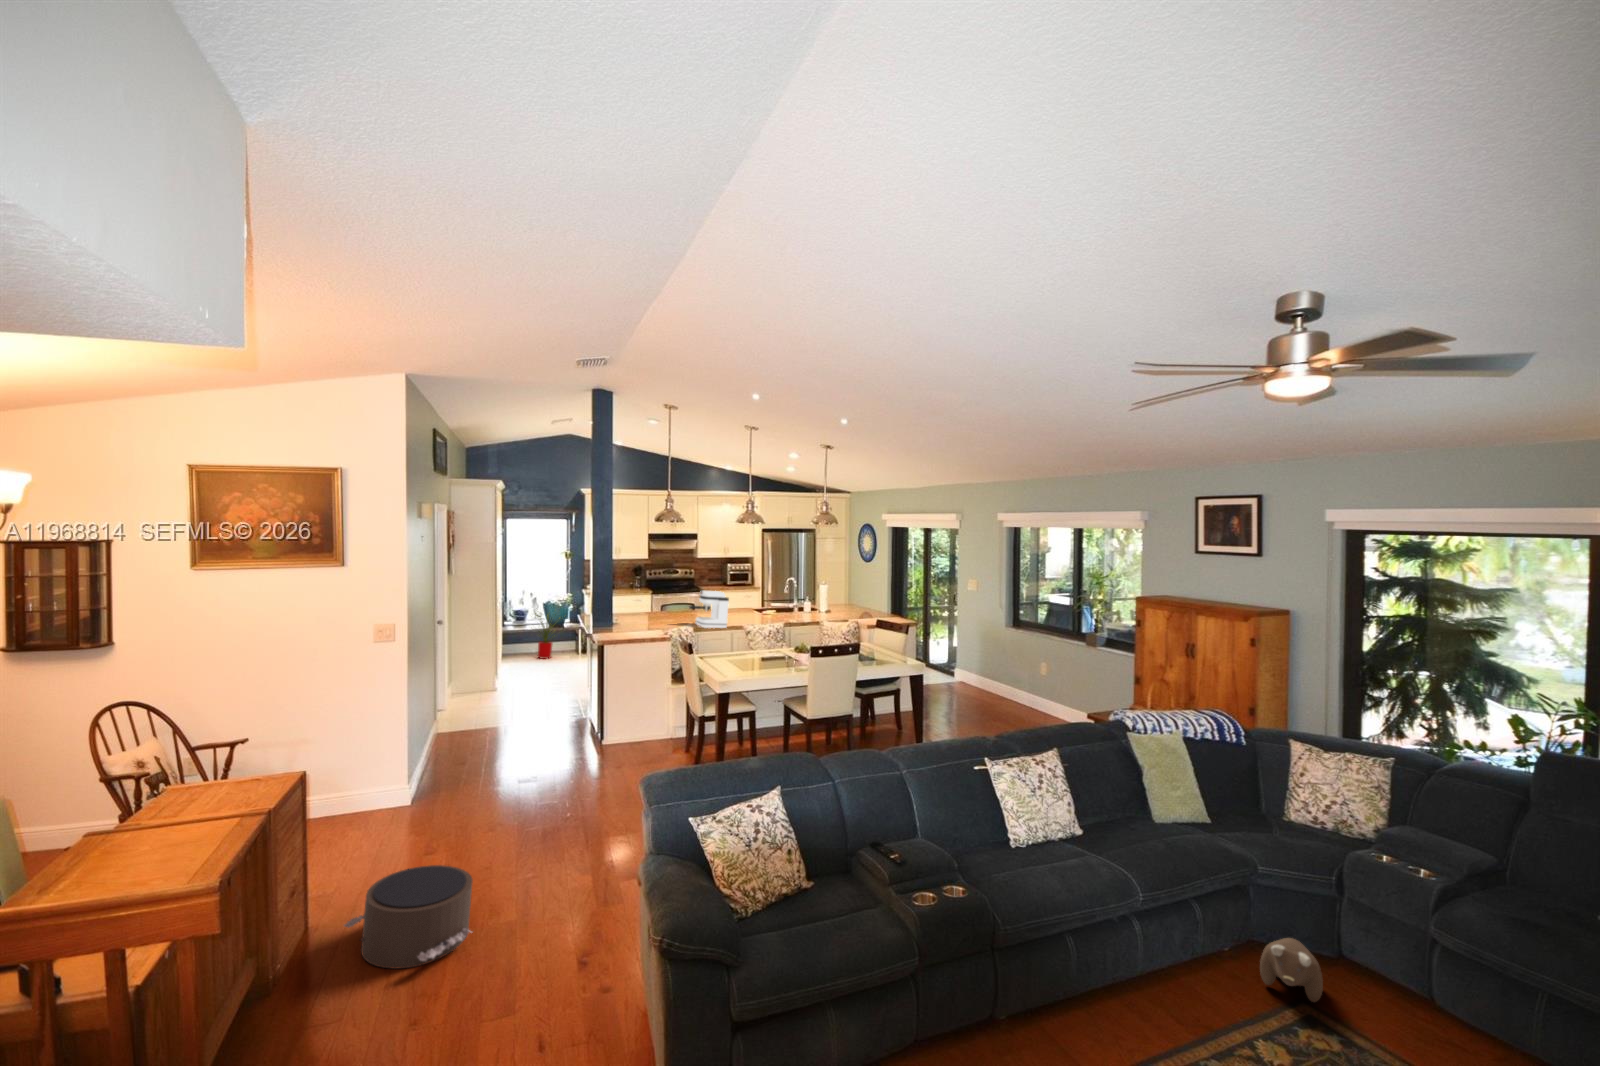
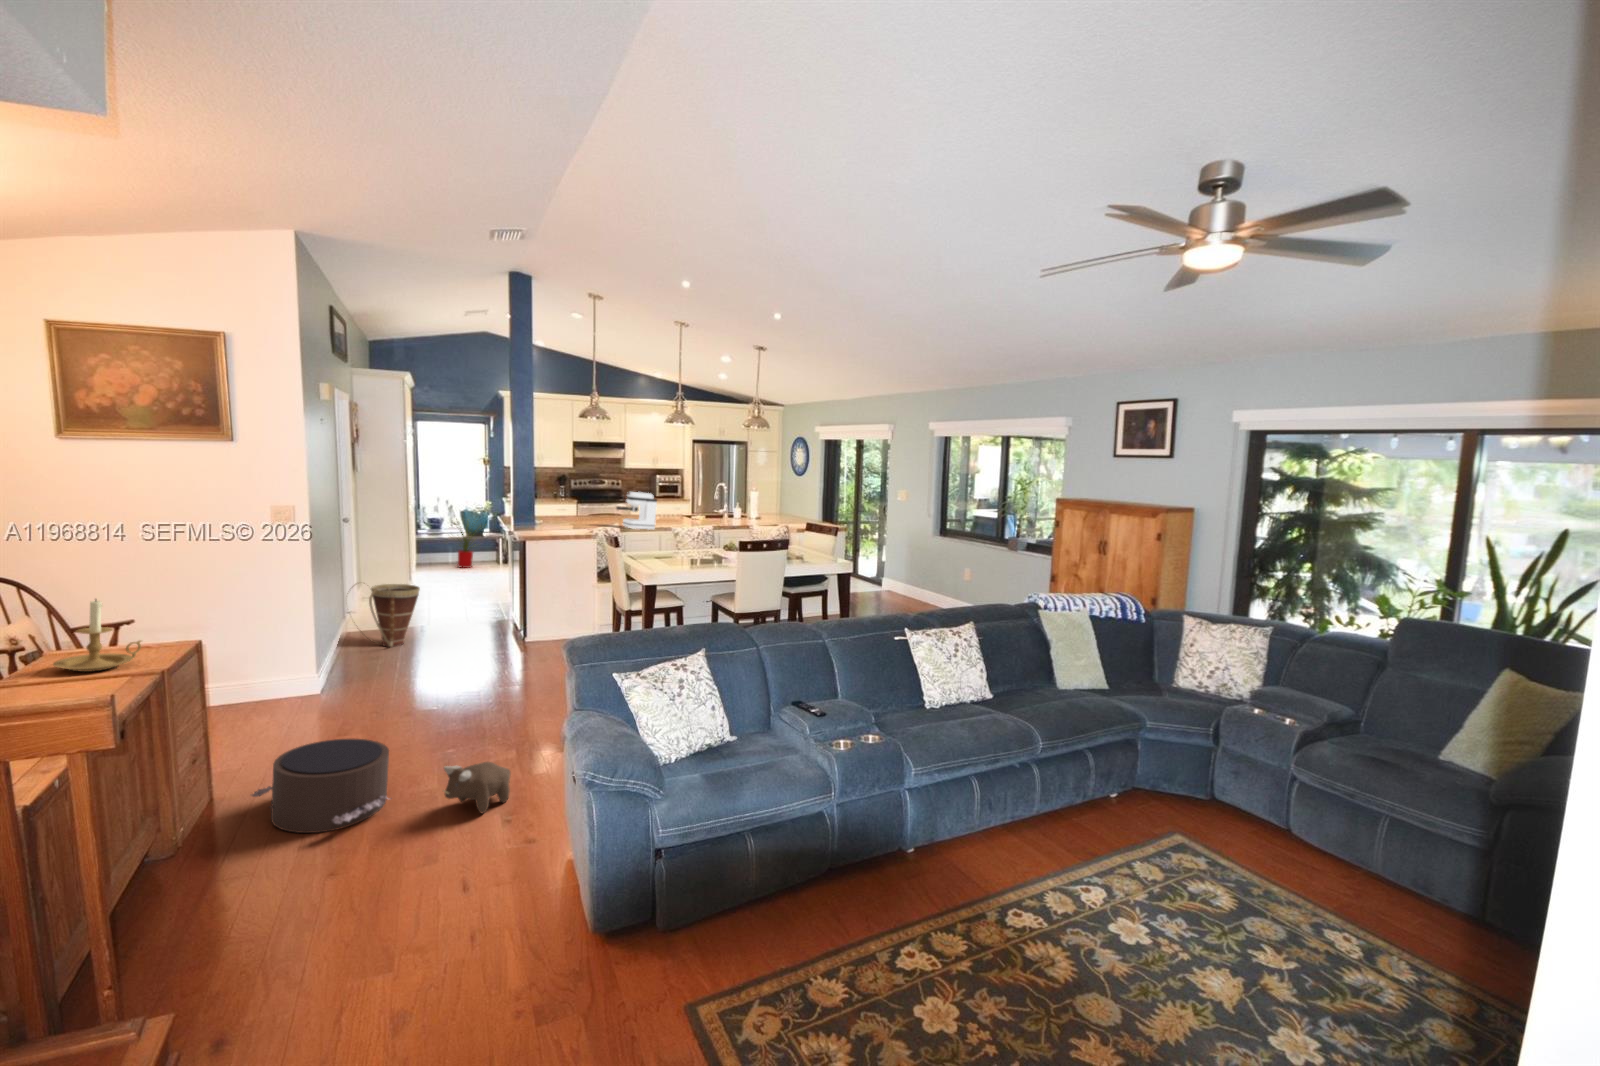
basket: none [436,687,504,750] -> present [354,584,420,647]
candle holder: none [180,740,258,811] -> present [53,600,141,672]
plush toy: present [1260,938,1323,1002] -> present [444,762,510,813]

